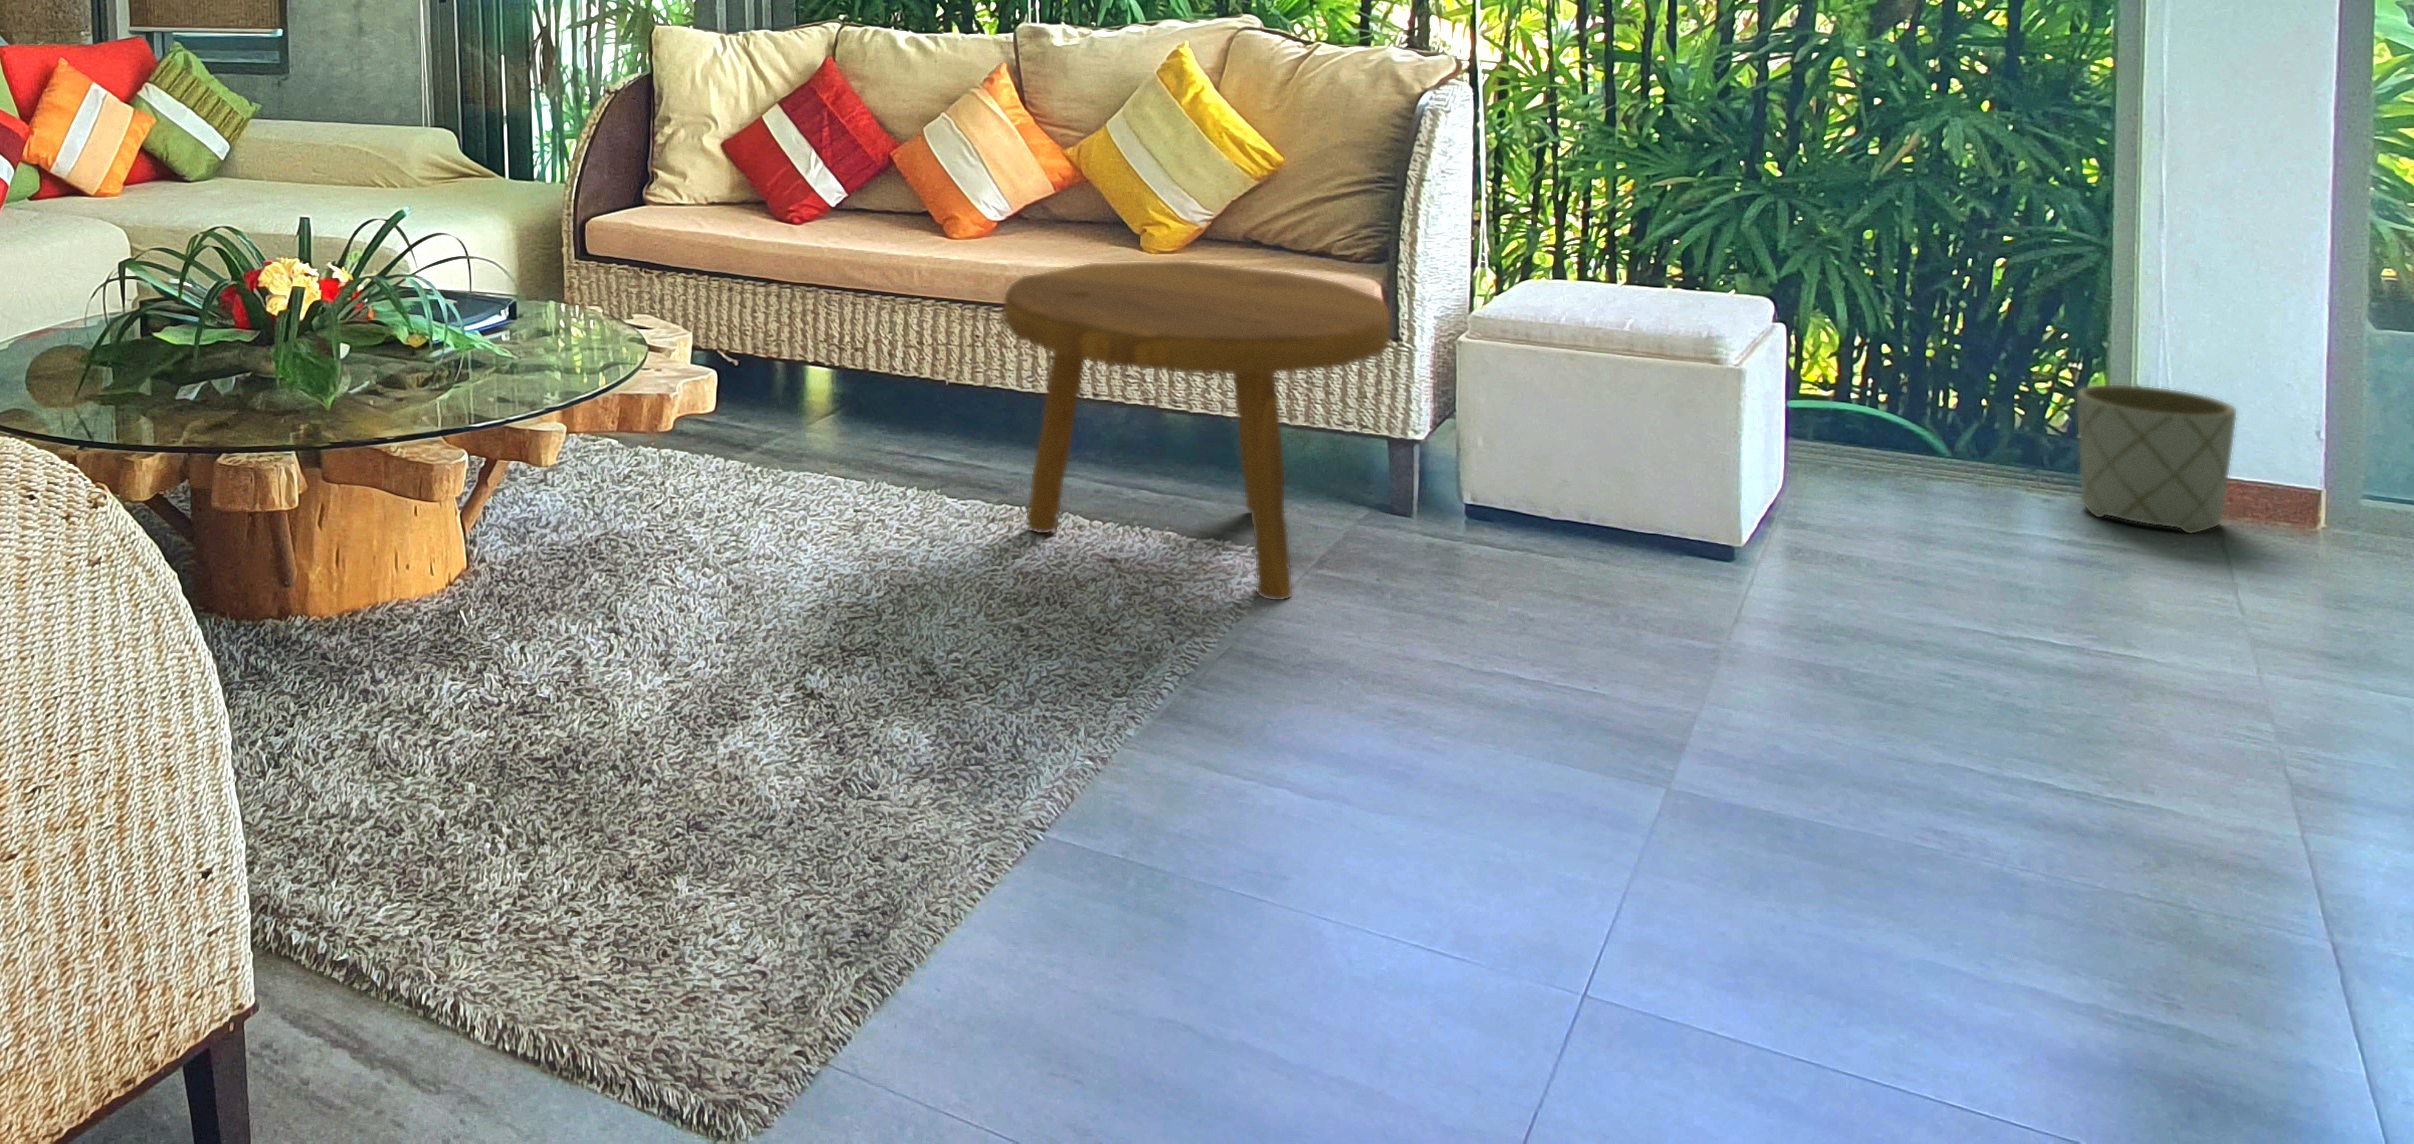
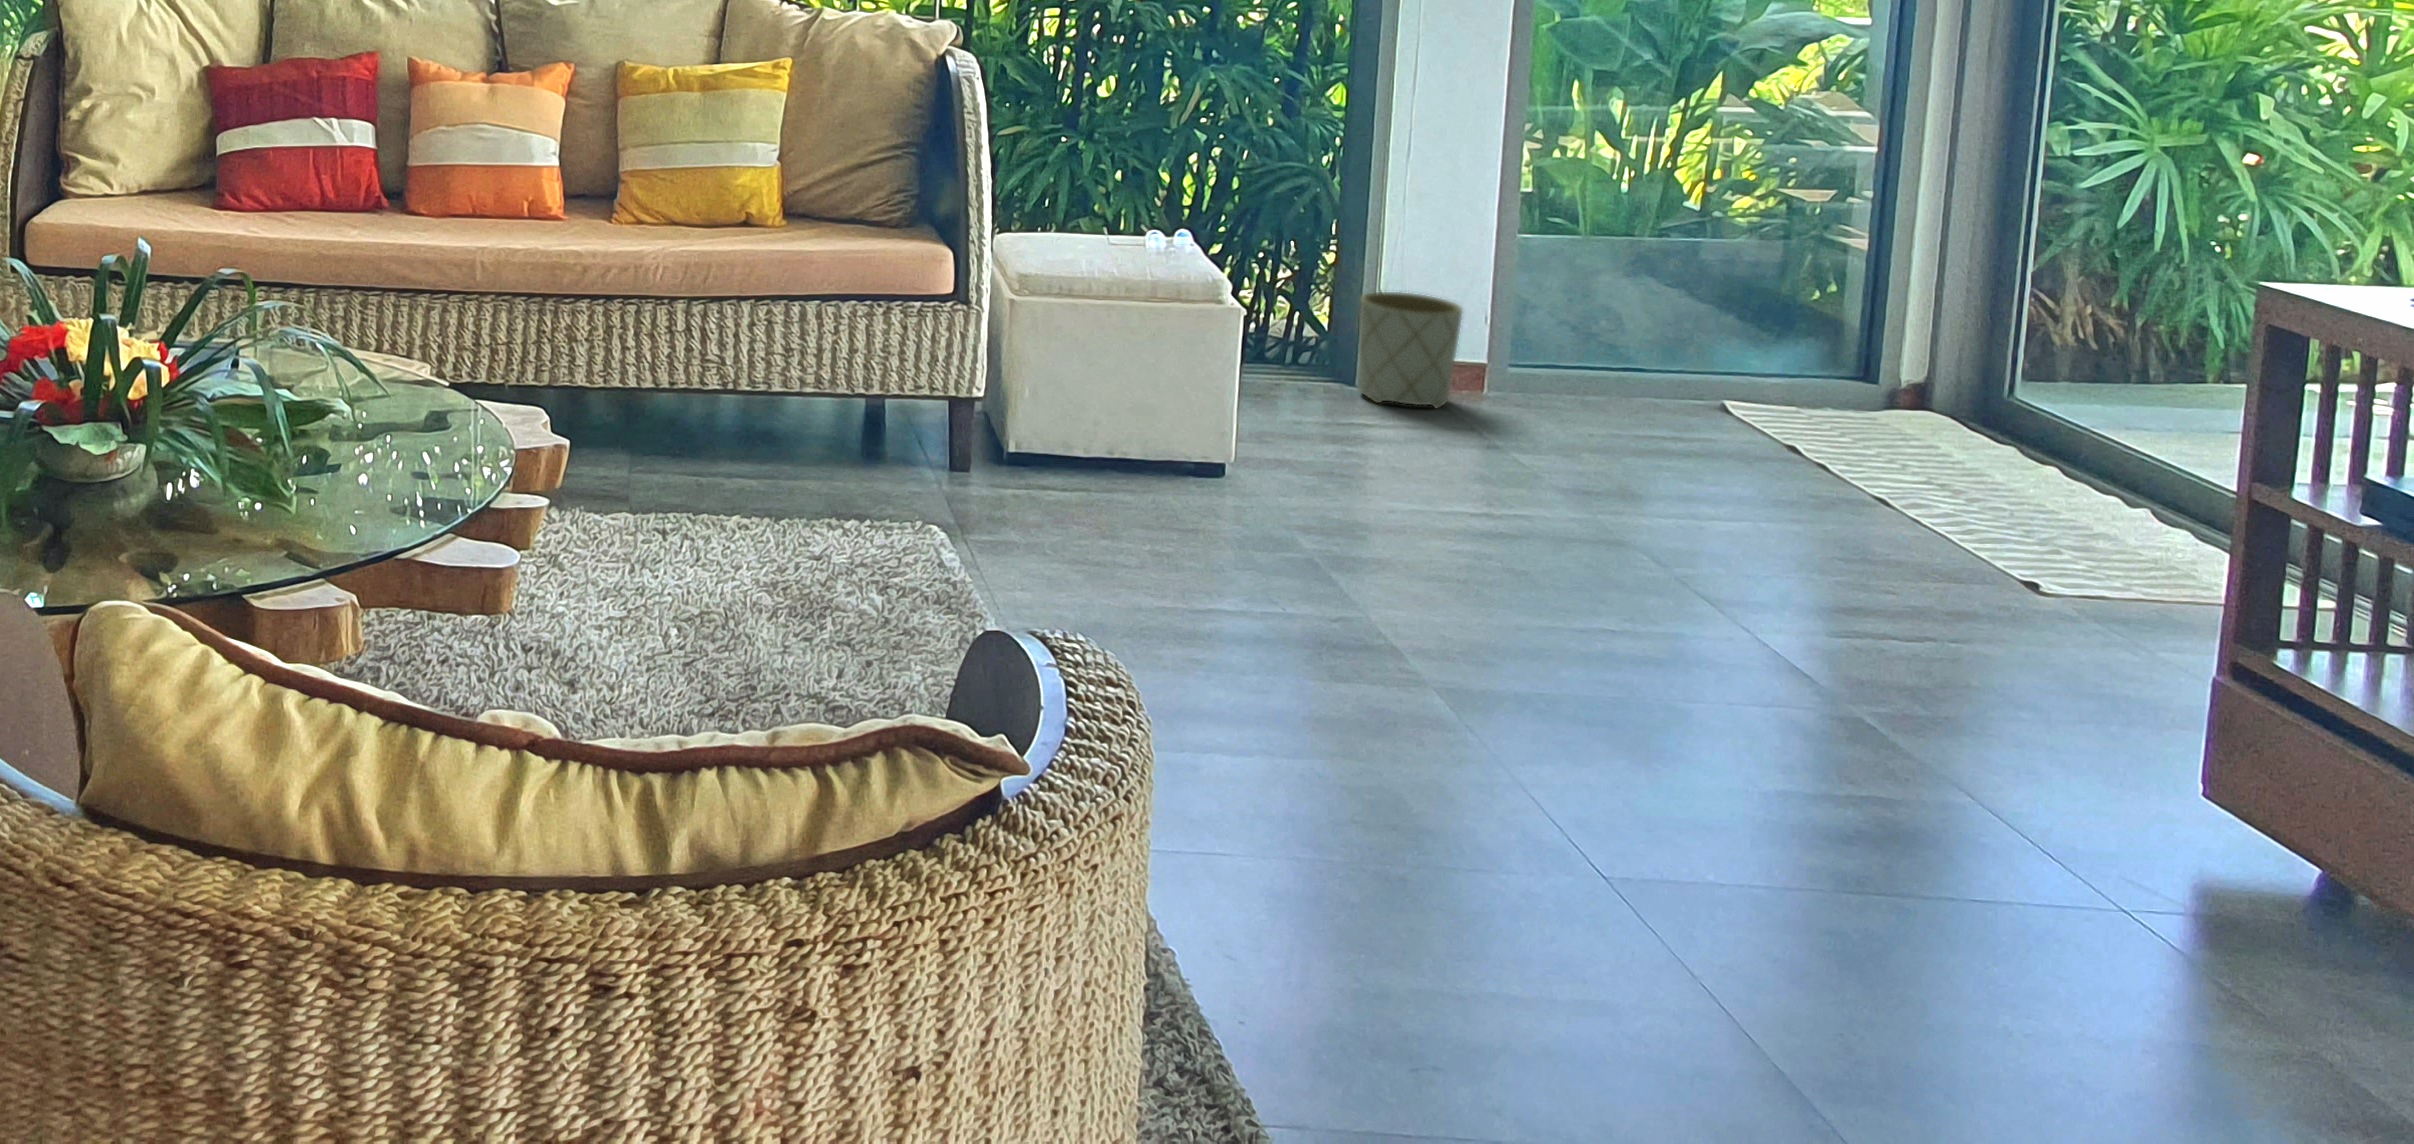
footstool: present [1004,261,1390,600] -> none [687,238,1062,574]

